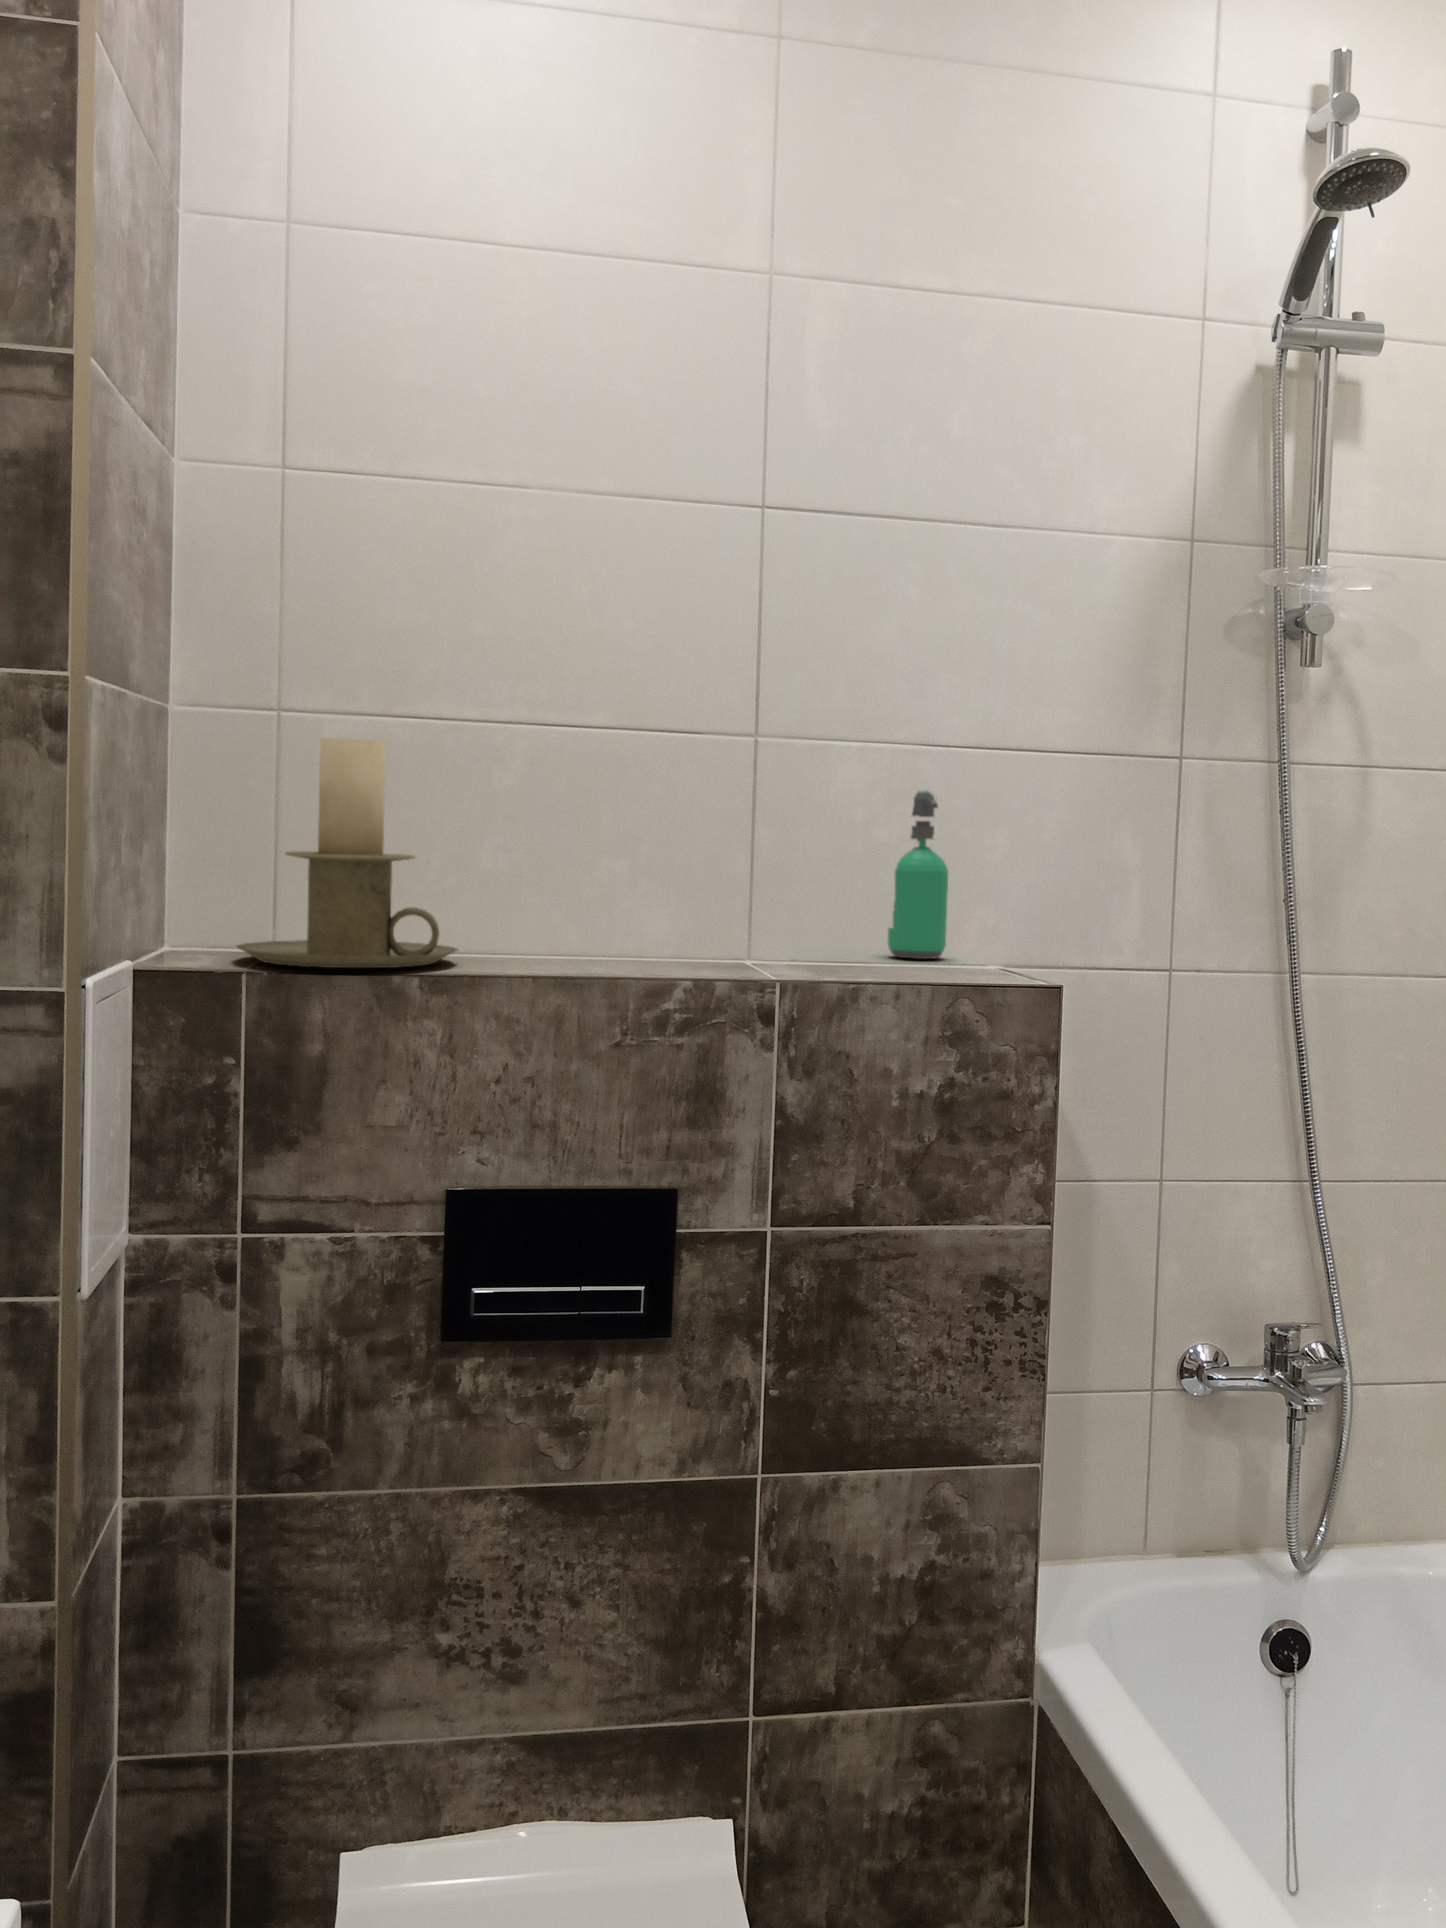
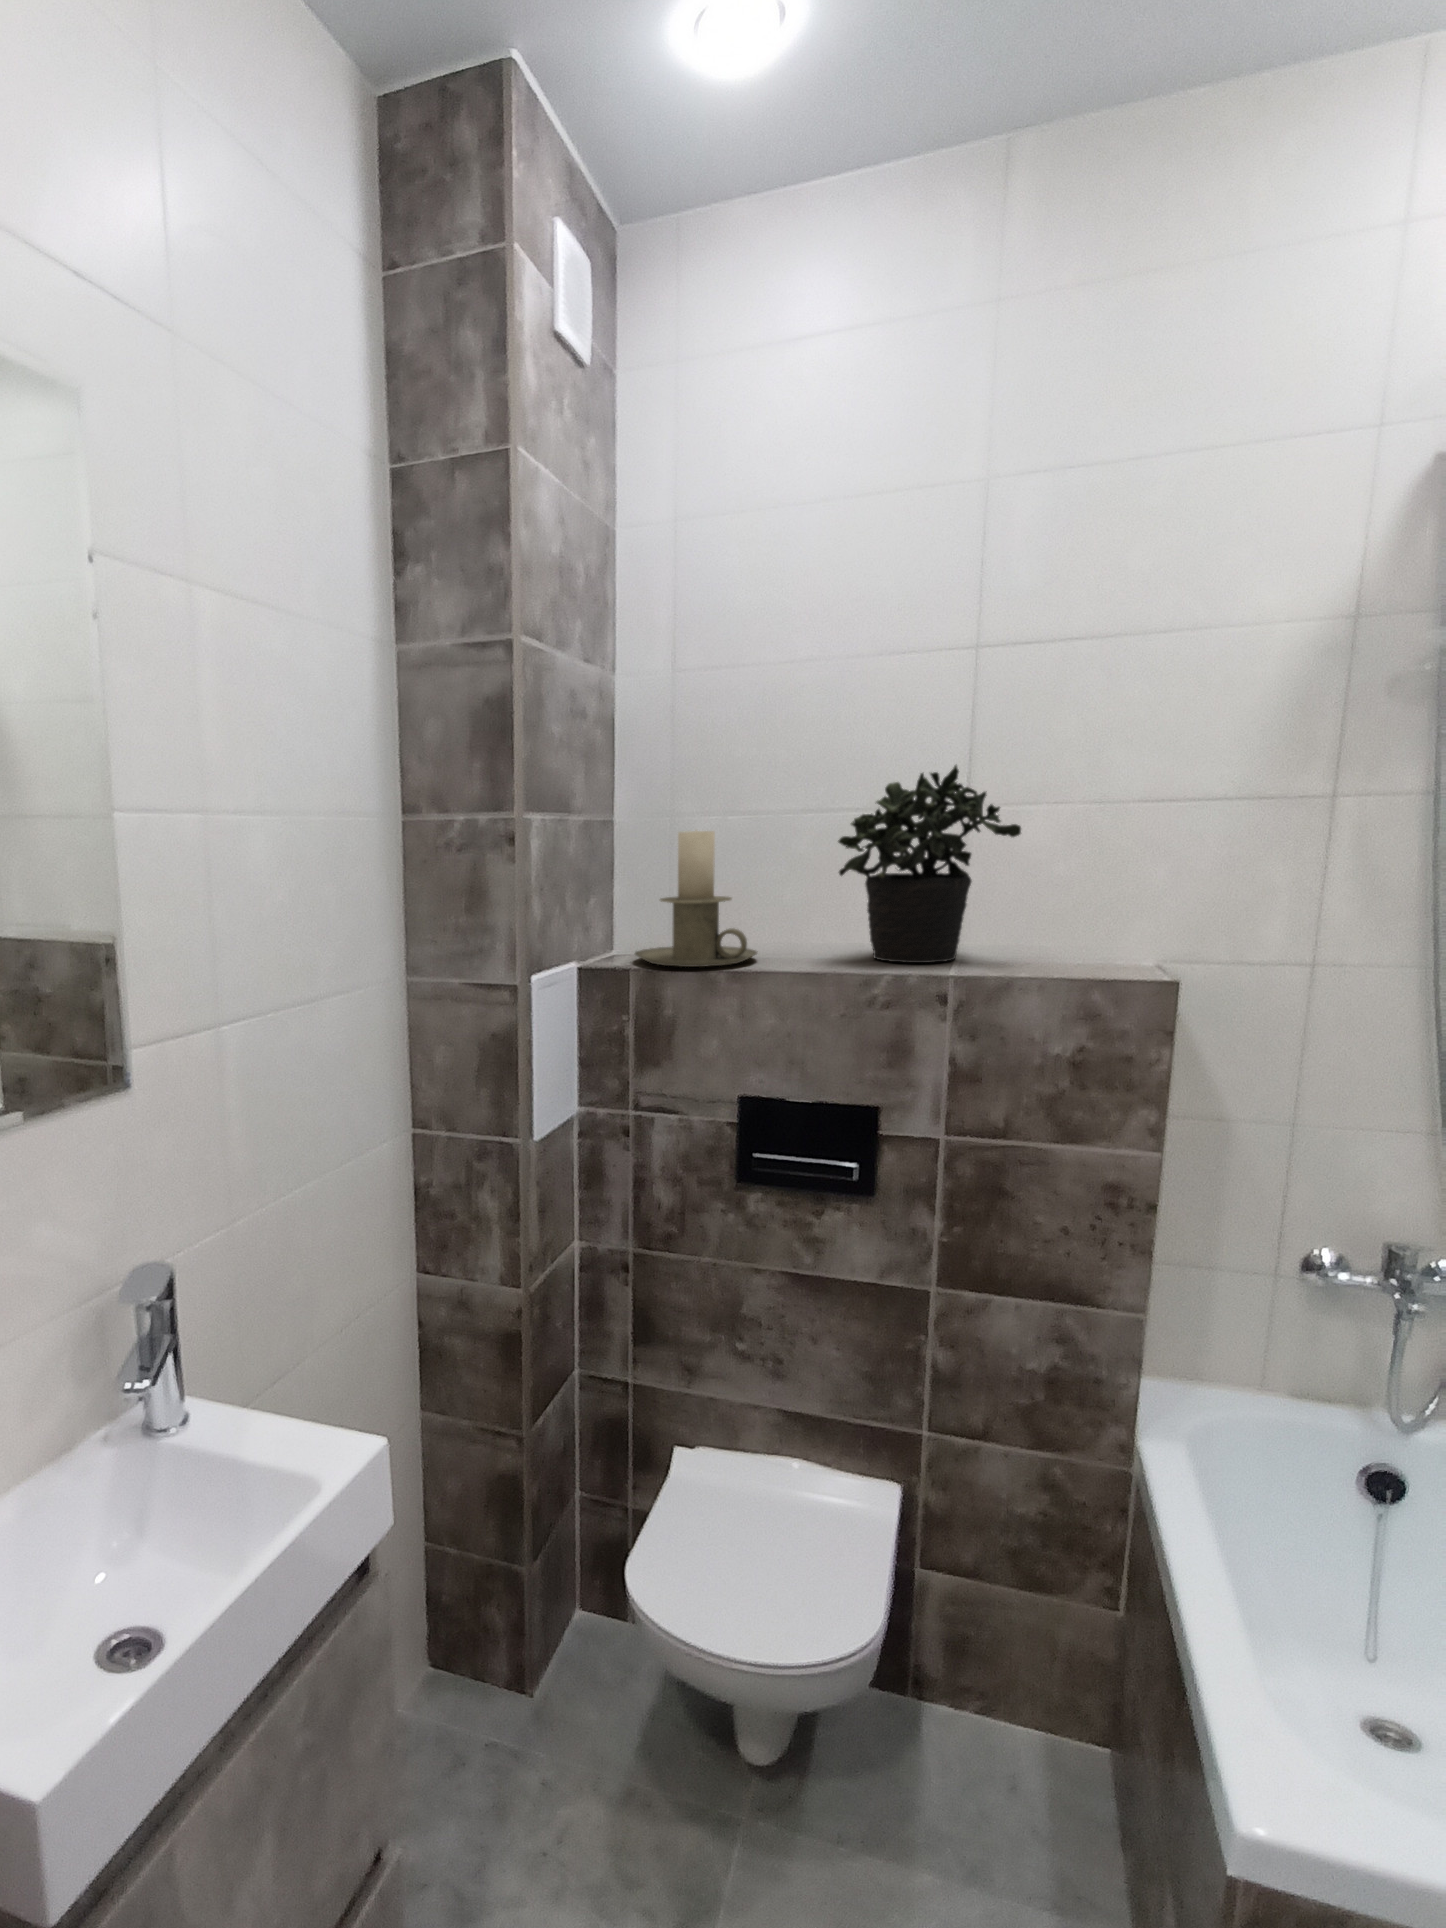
potted plant: none [588,672,843,965] -> present [838,765,1021,963]
soap dispenser: present [888,791,948,959] -> none [1065,832,1116,955]

